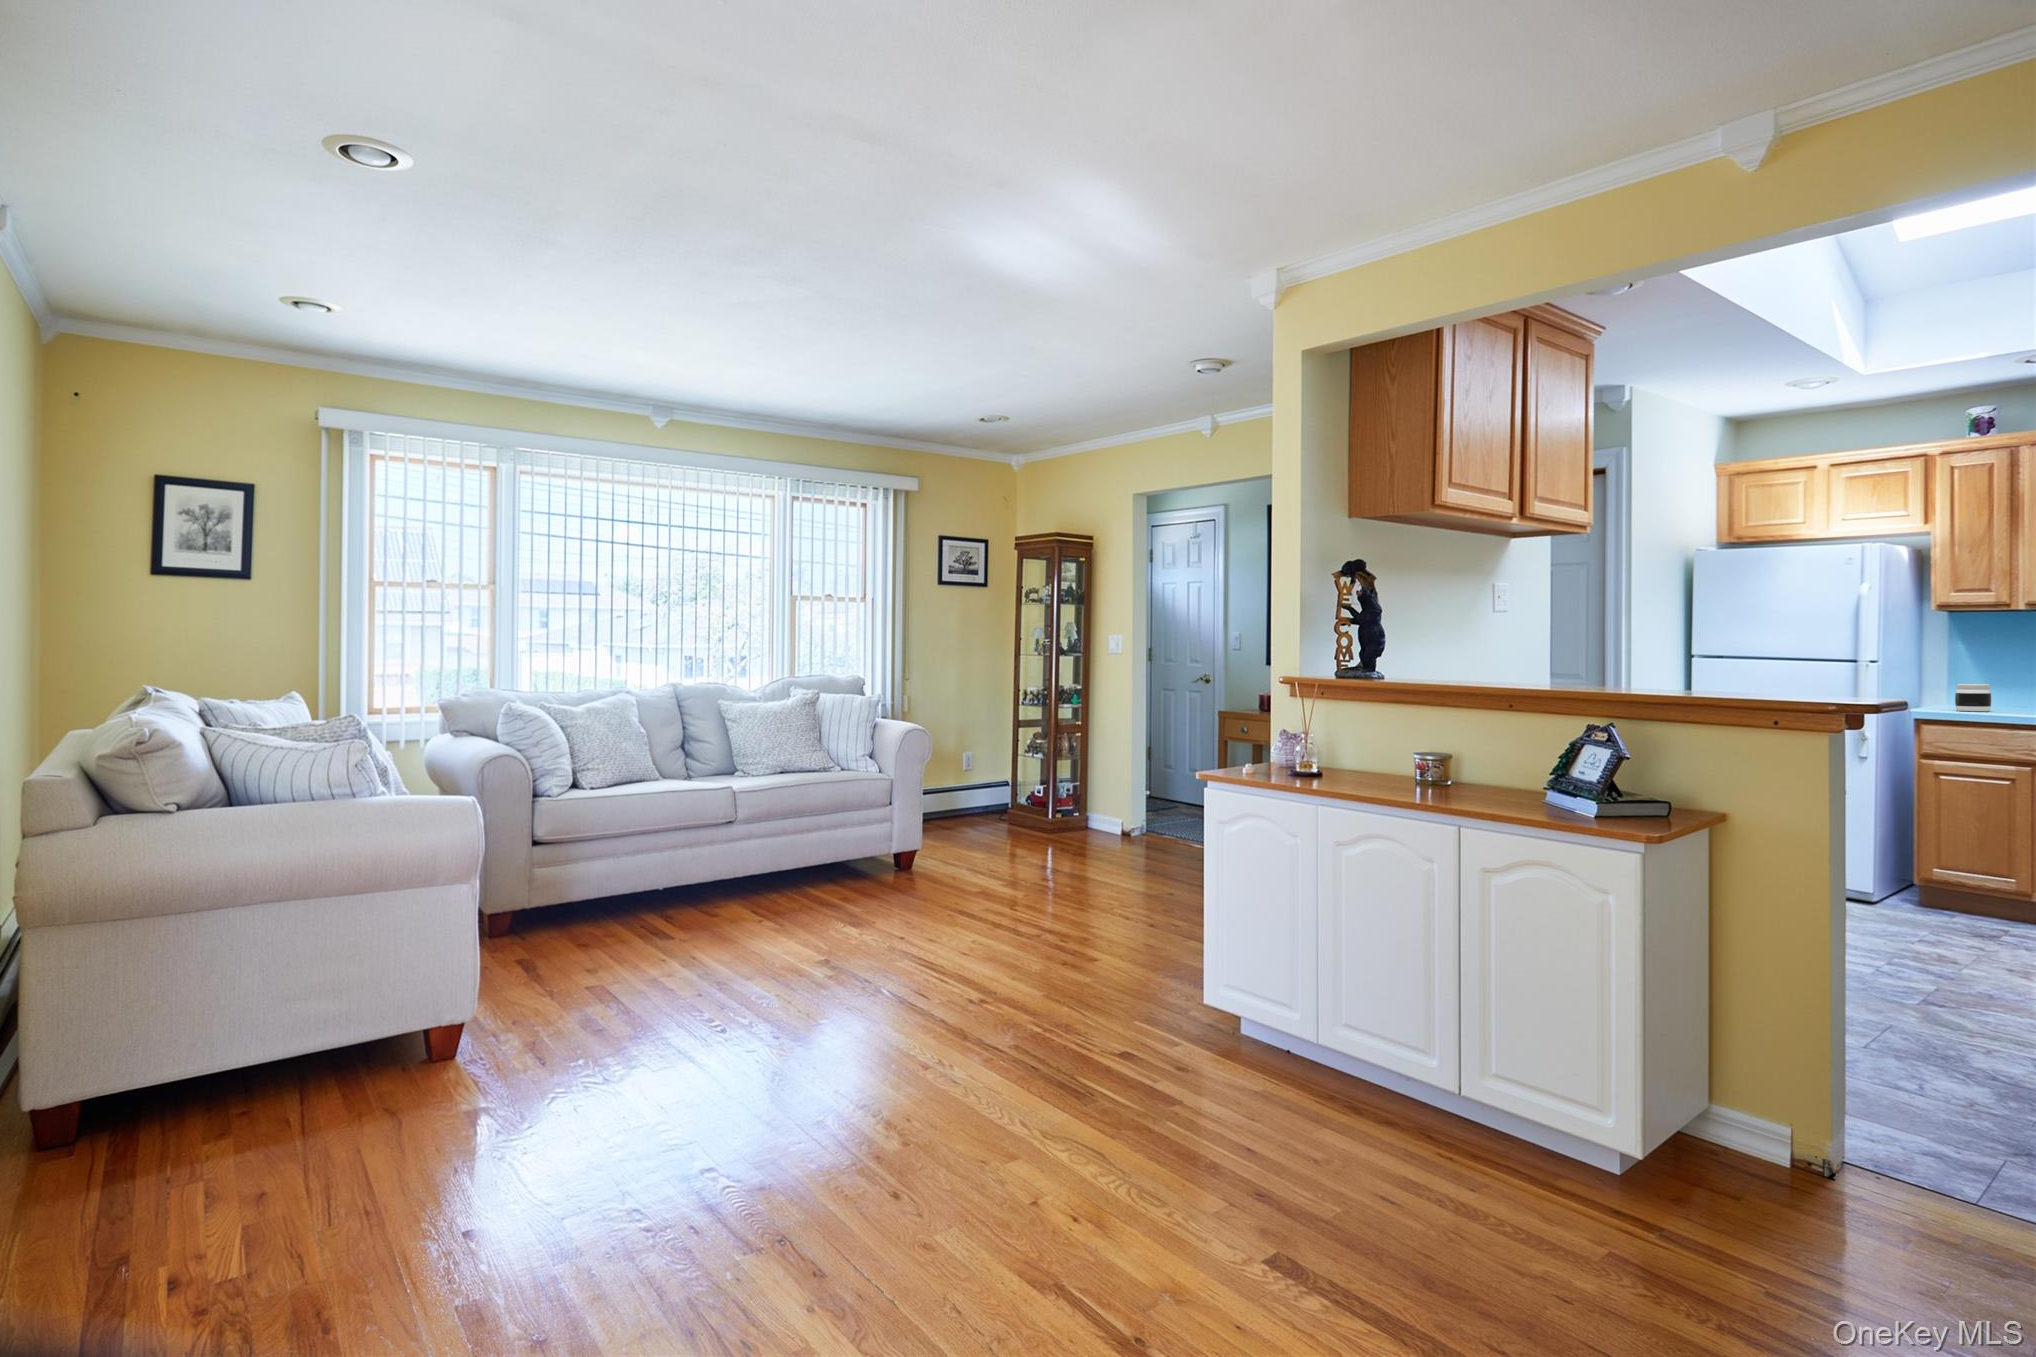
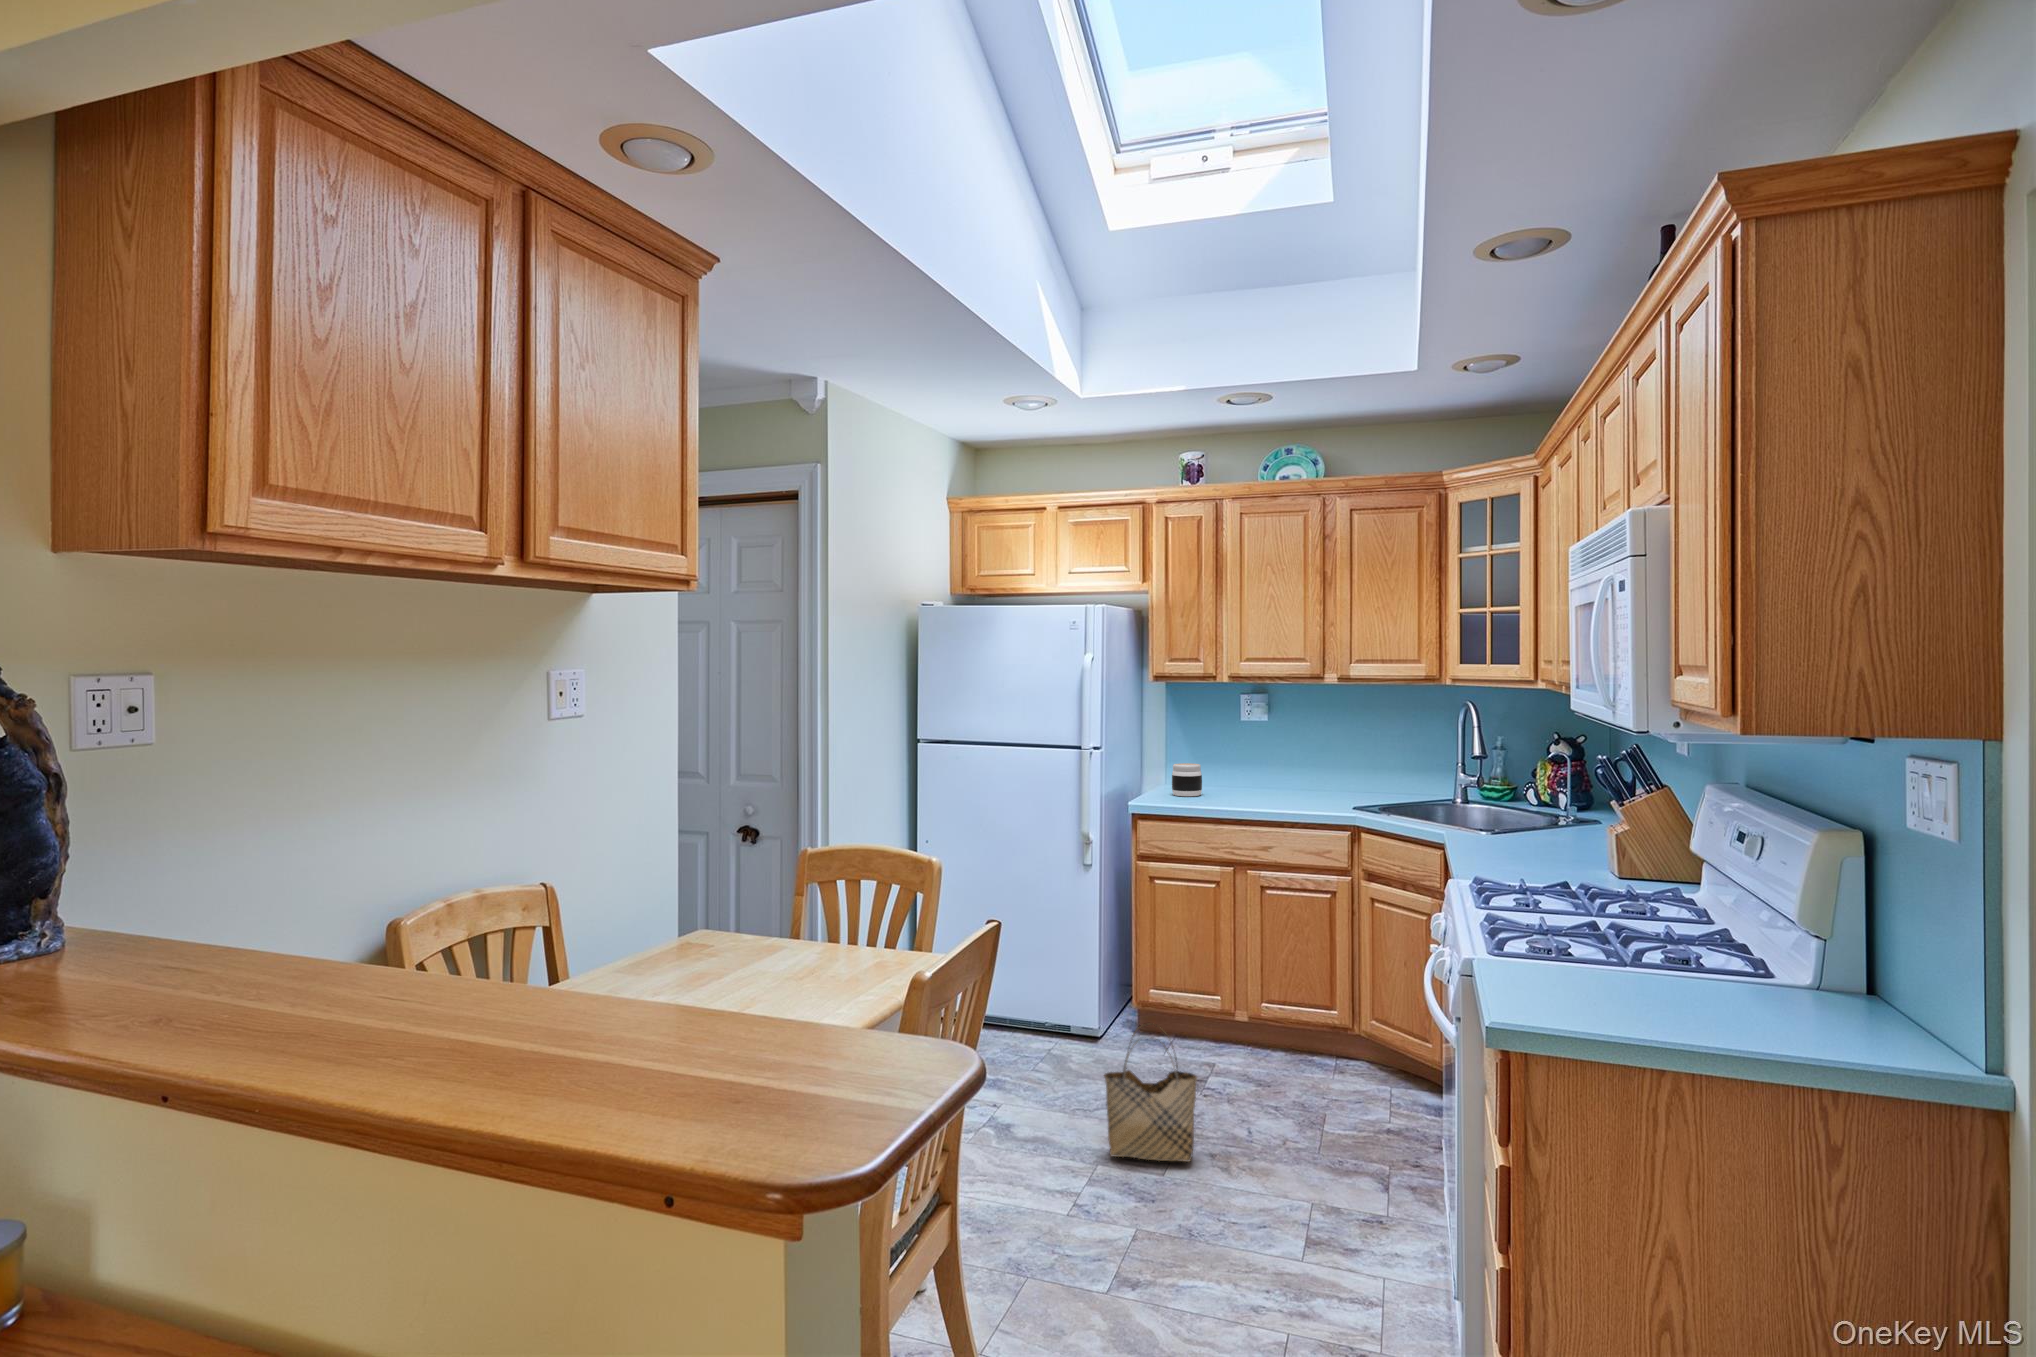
woven basket: none [1898,859,1994,963] -> present [1104,1023,1197,1162]

